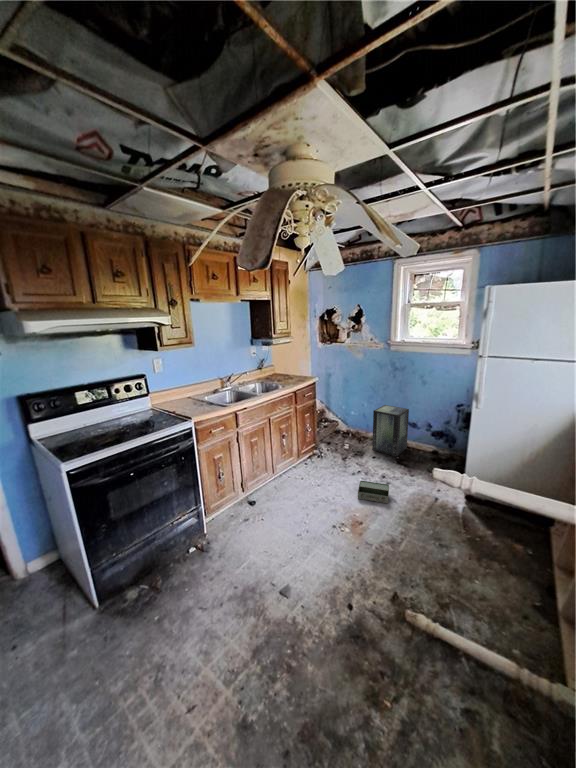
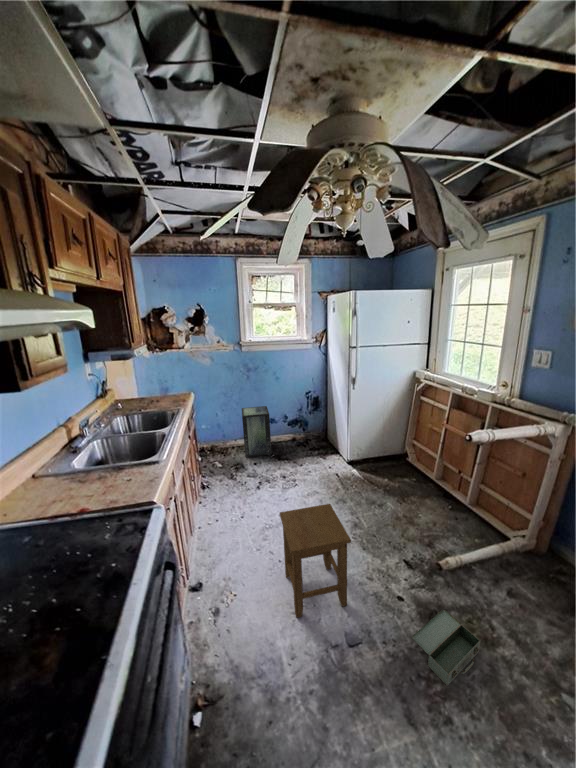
stool: none [267,478,334,575] -> present [280,504,351,618]
toolbox: present [358,481,389,503] -> present [412,610,480,686]

